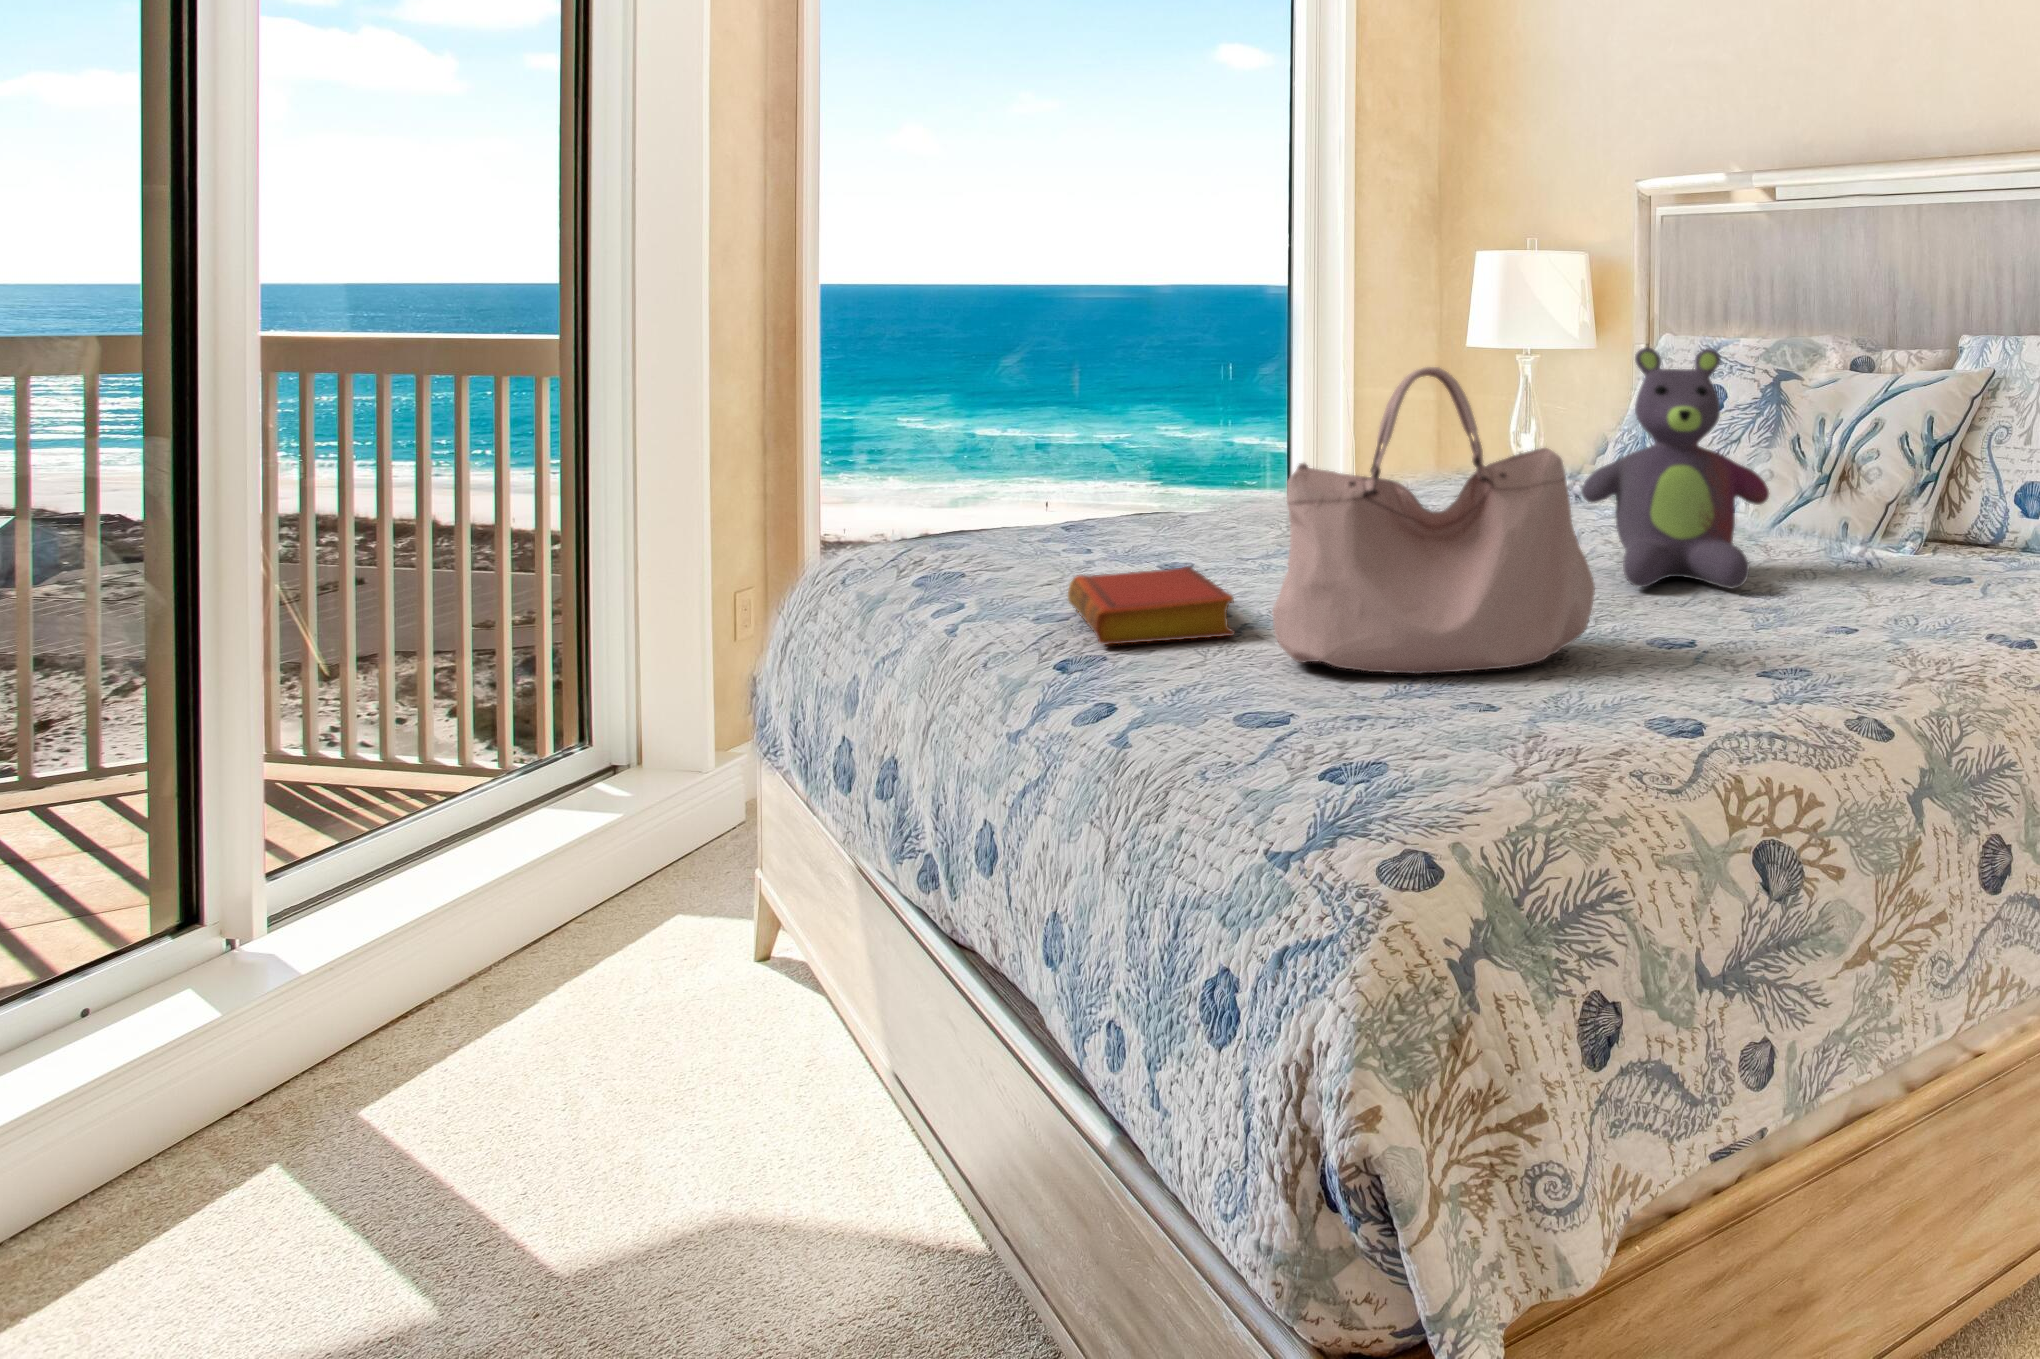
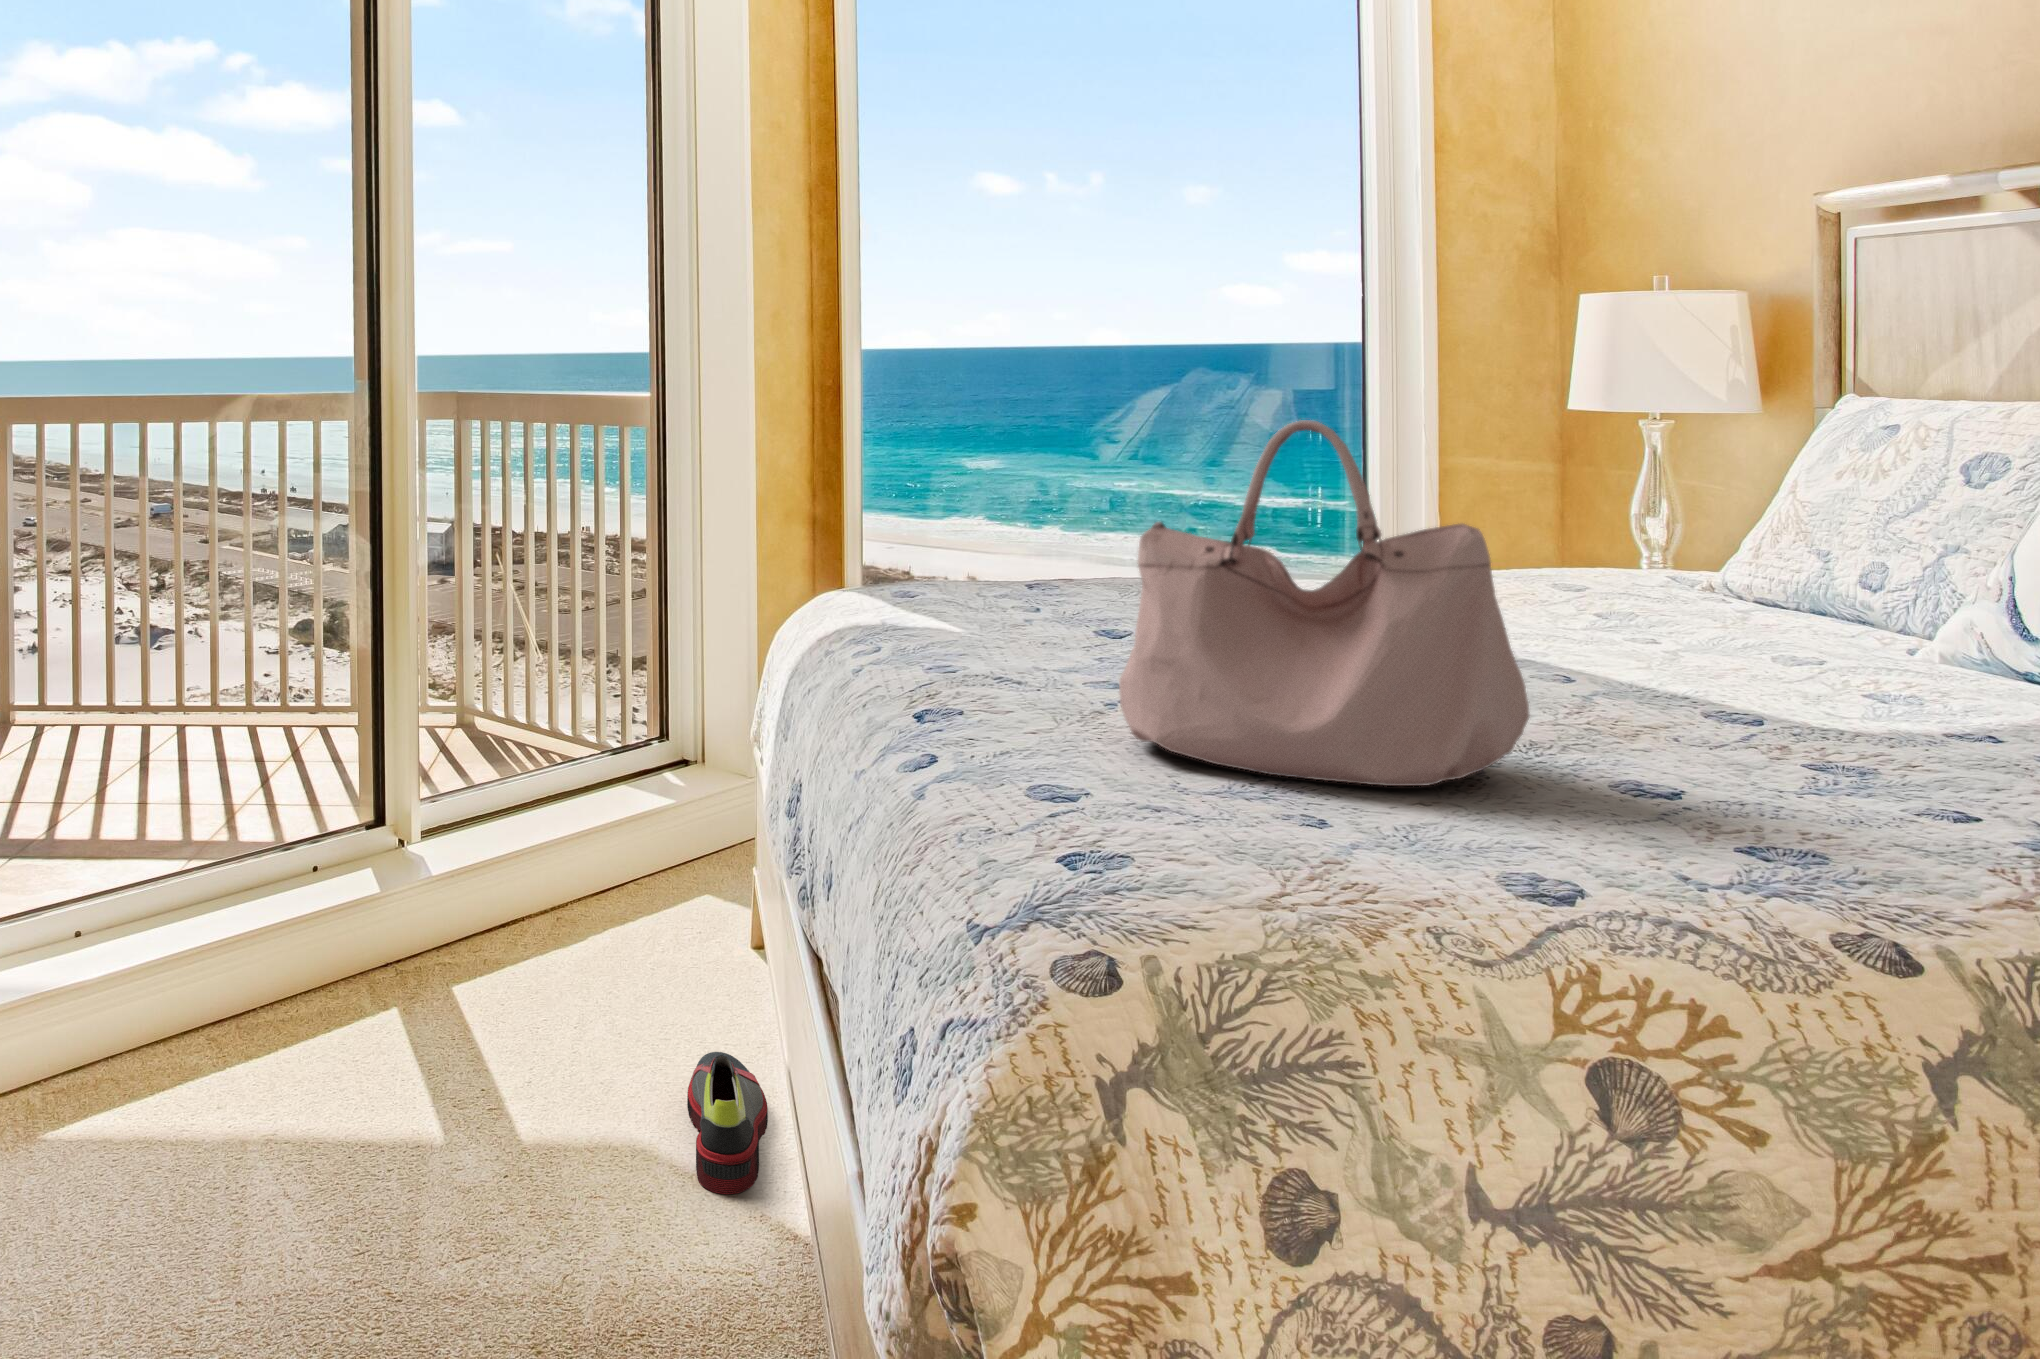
stuffed bear: present [1582,347,1769,588] -> none [1638,390,1956,733]
book: present [1068,566,1234,645] -> none [957,618,1109,702]
shoe: none [730,1080,841,1231] -> present [687,1052,768,1194]

